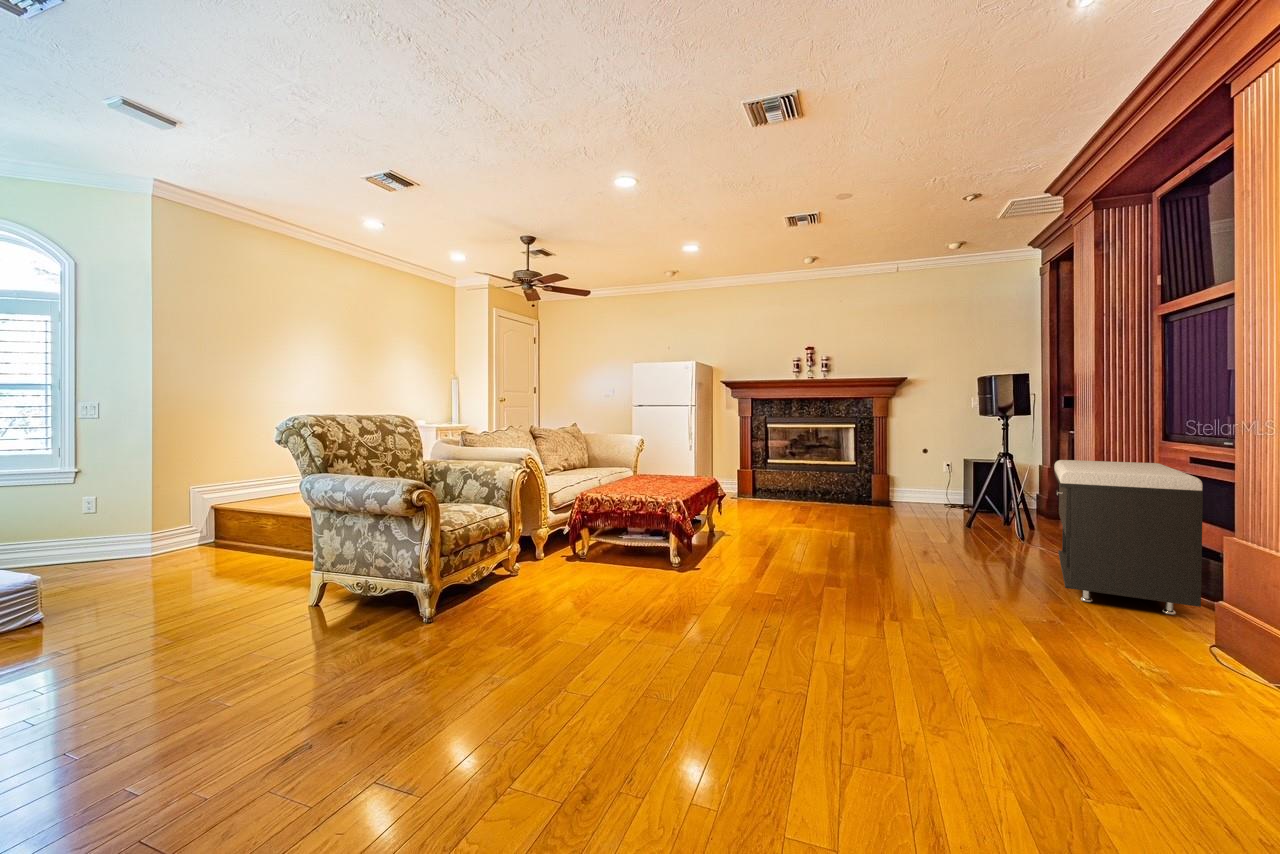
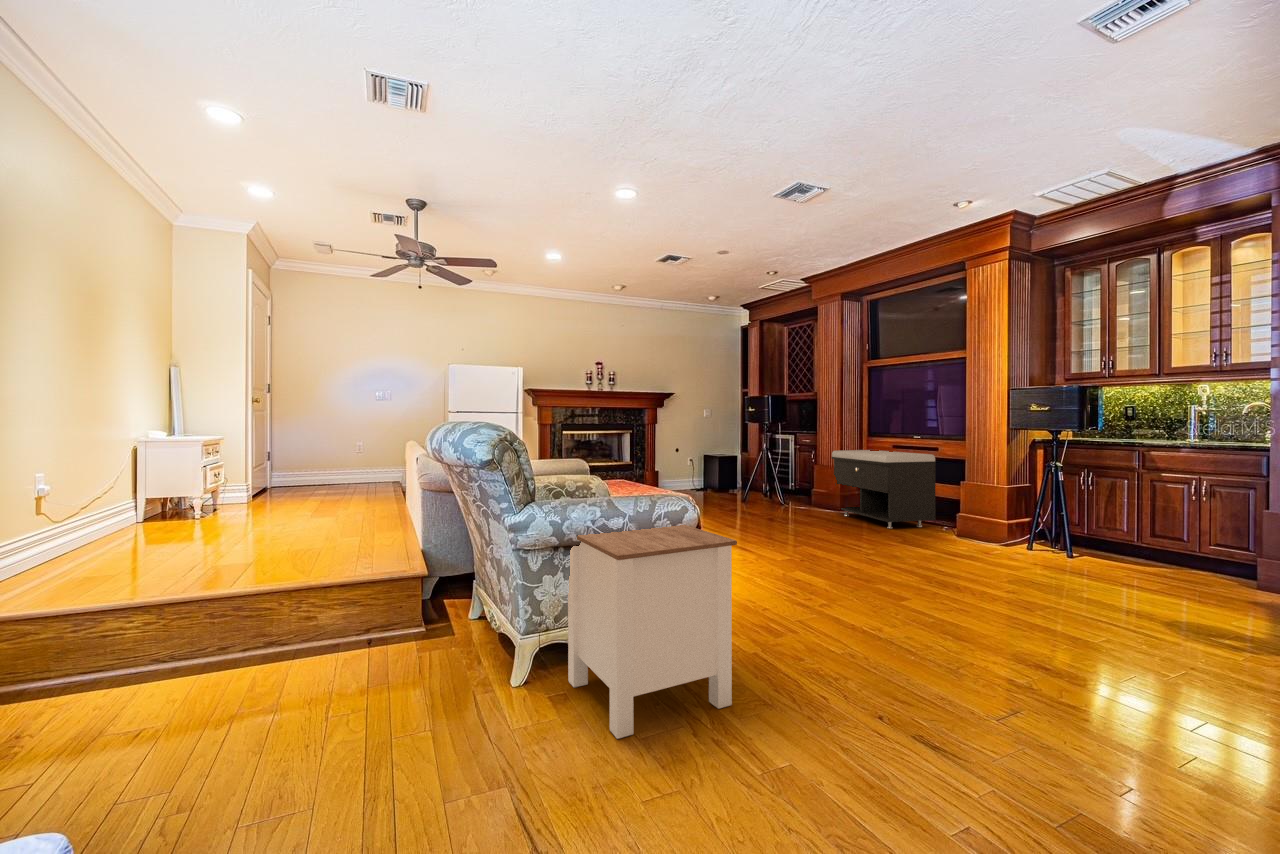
side table: none [232,498,399,662] -> present [568,525,737,739]

